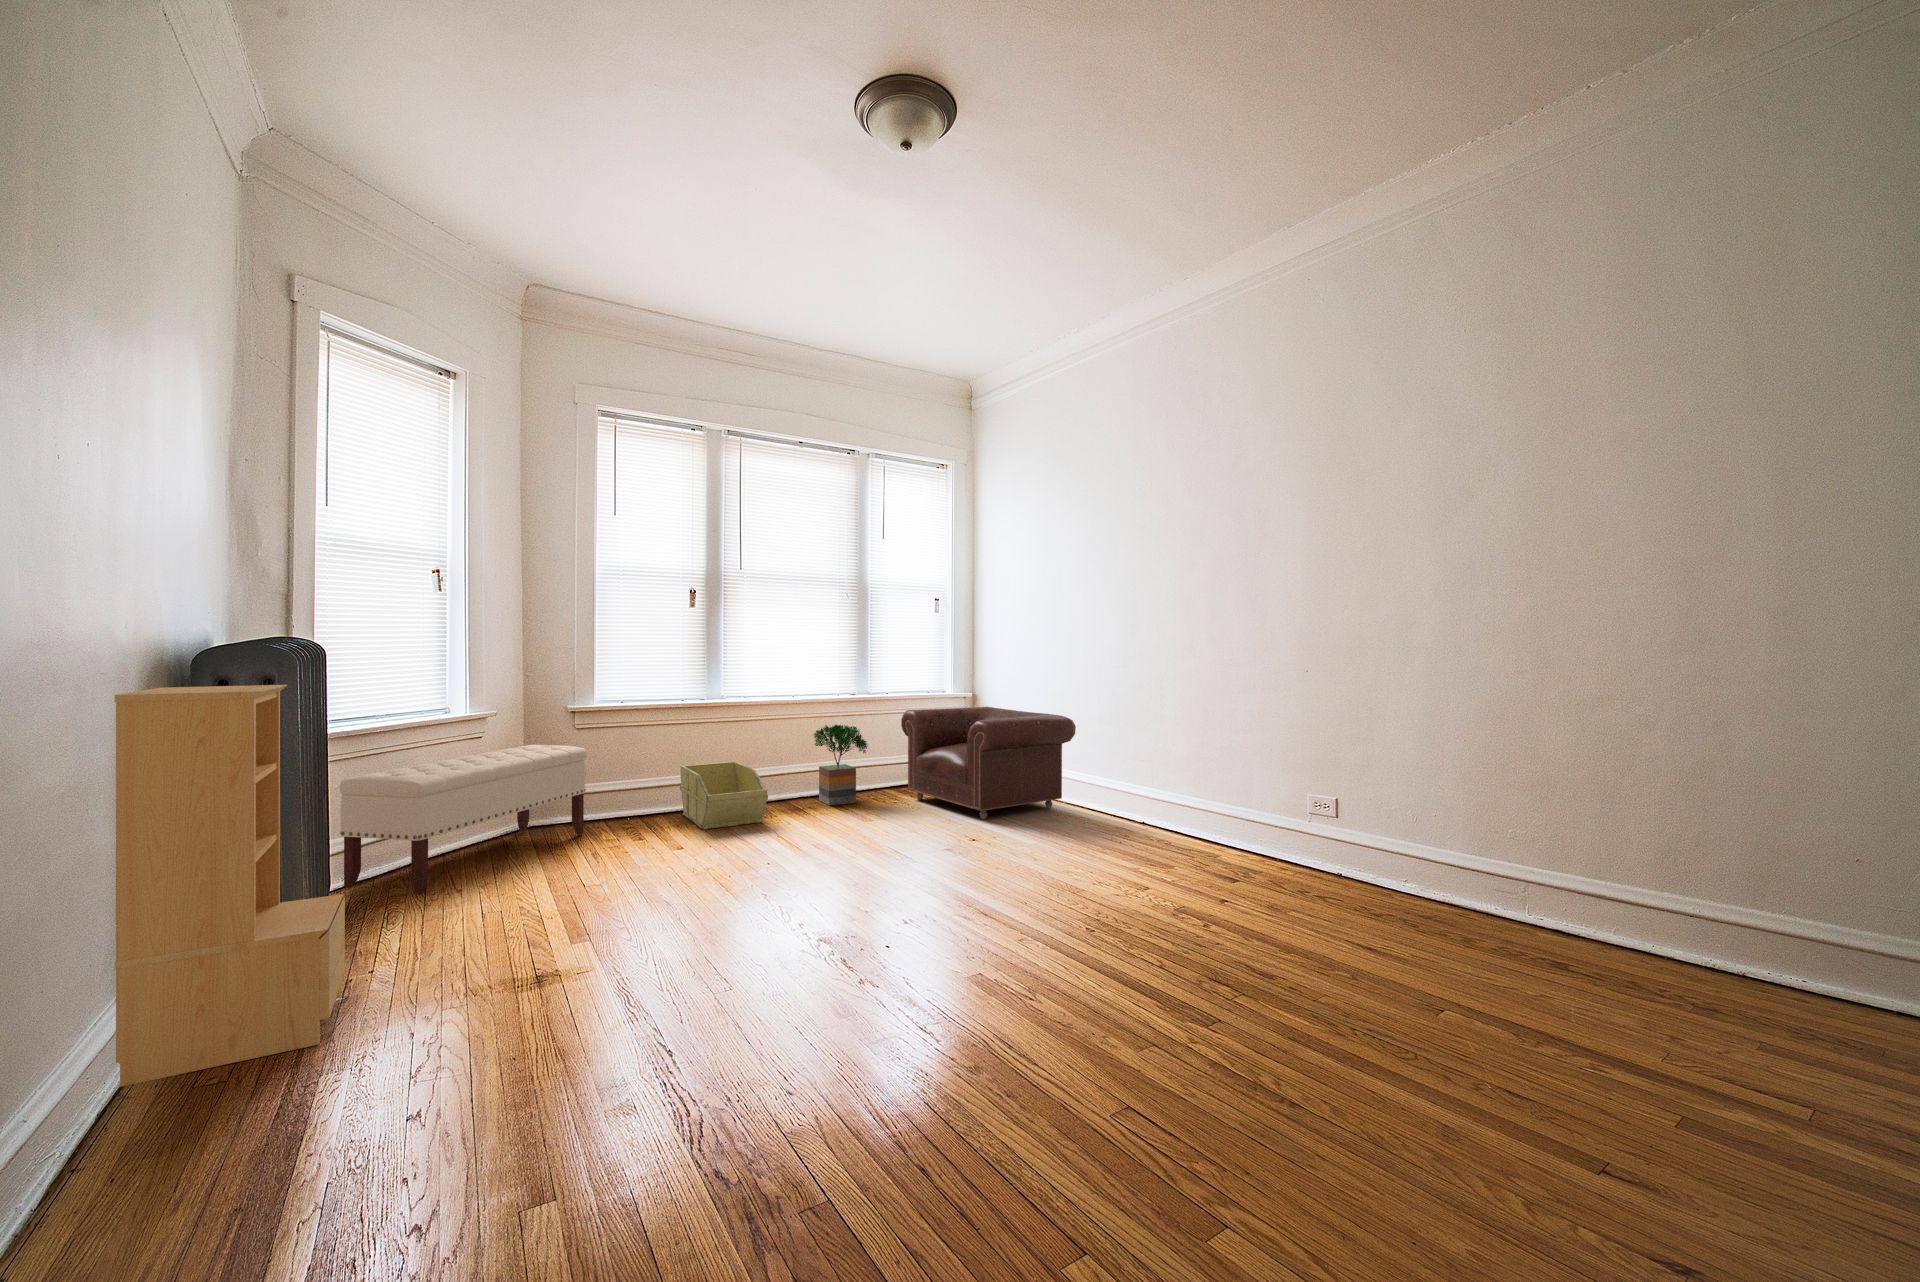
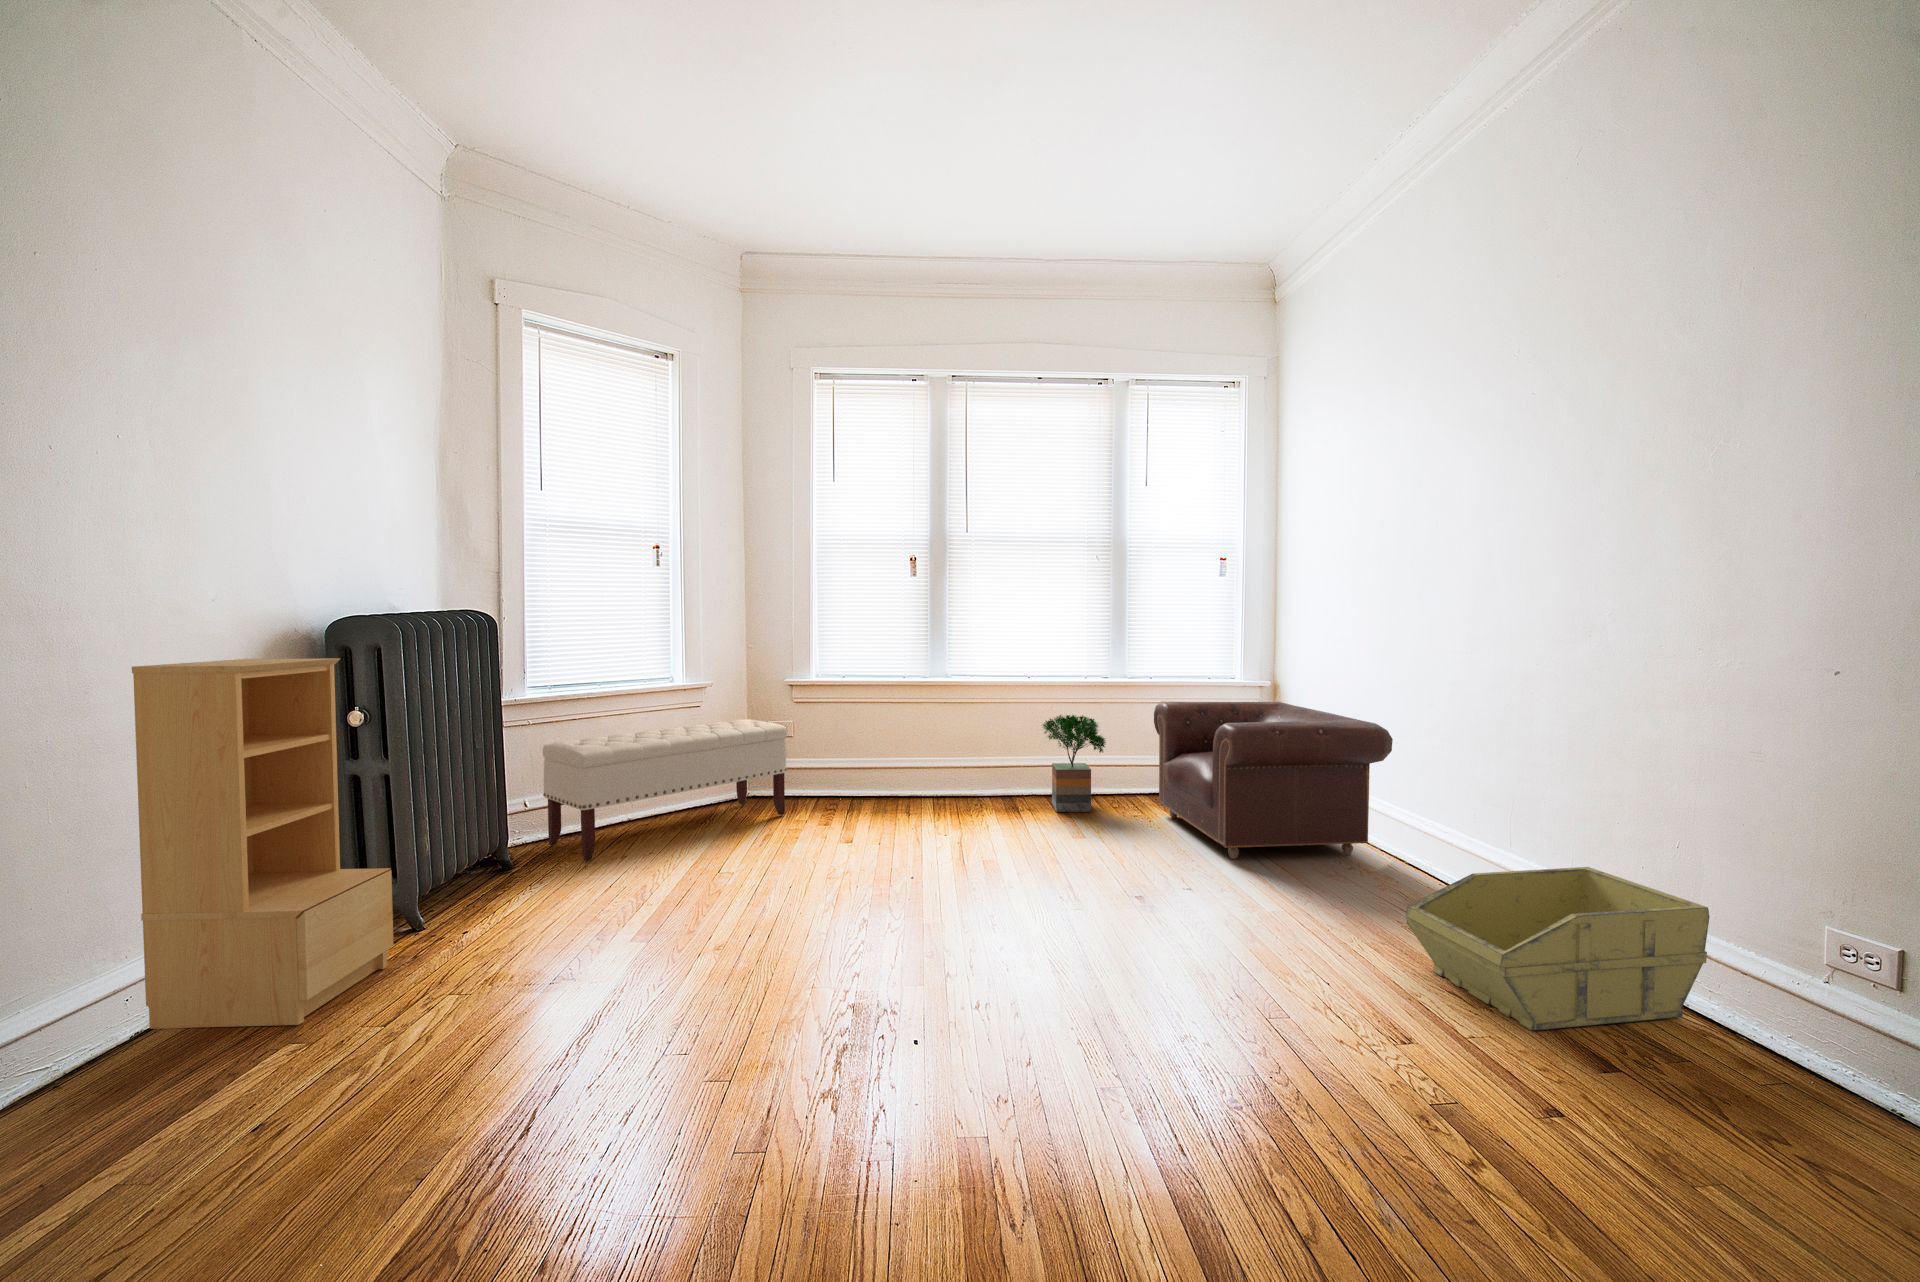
storage bin: present [680,762,768,829] -> present [1406,867,1709,1030]

